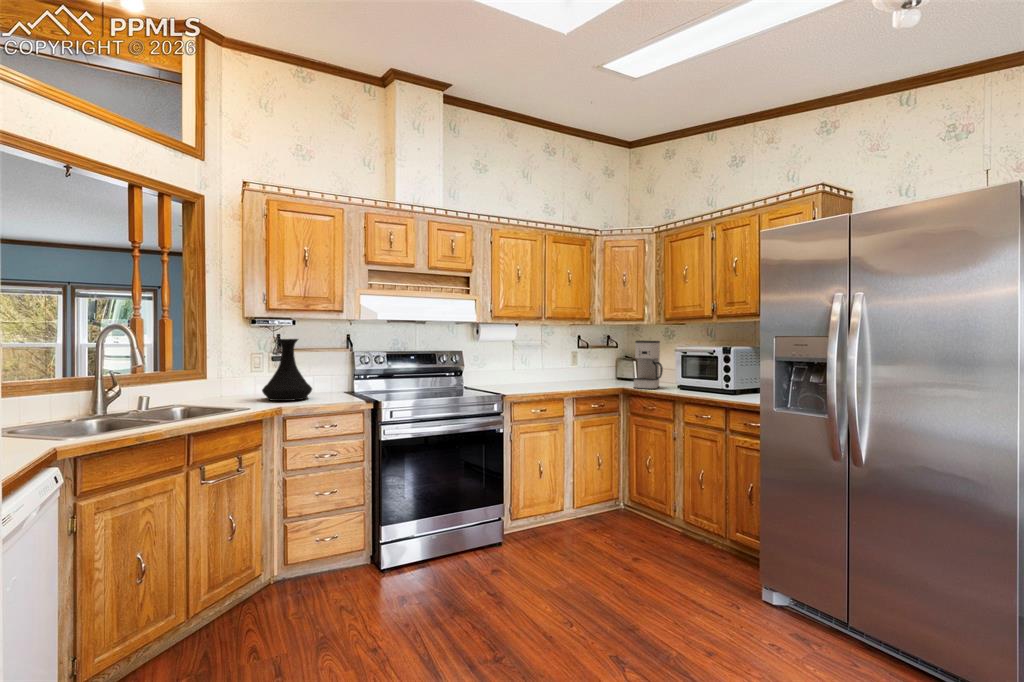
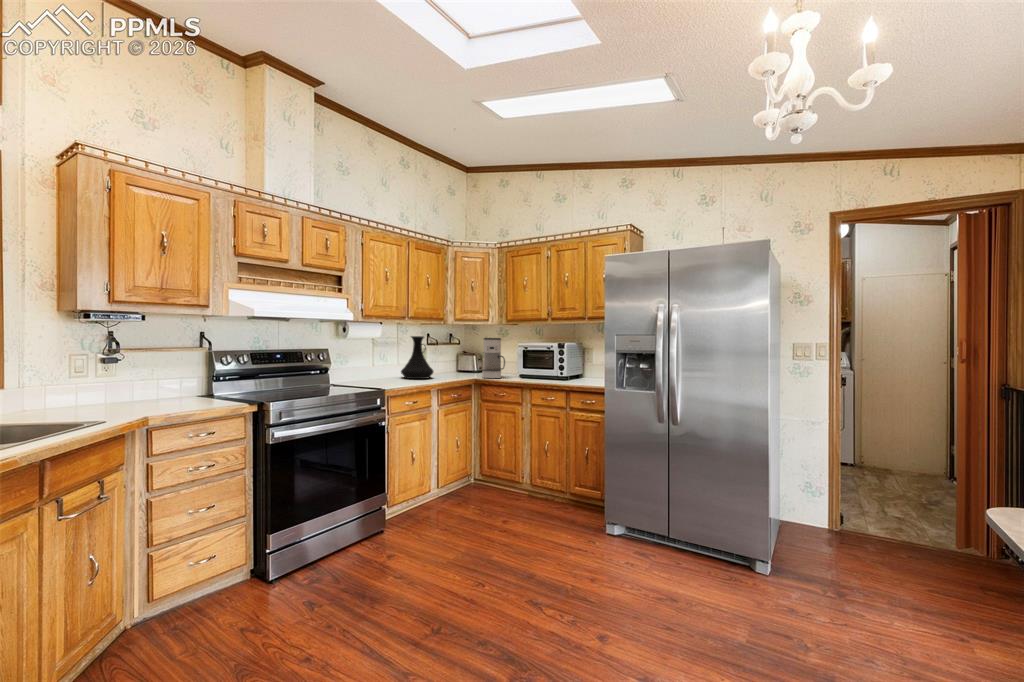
vase: present [262,339,312,401] -> present [401,336,434,379]

